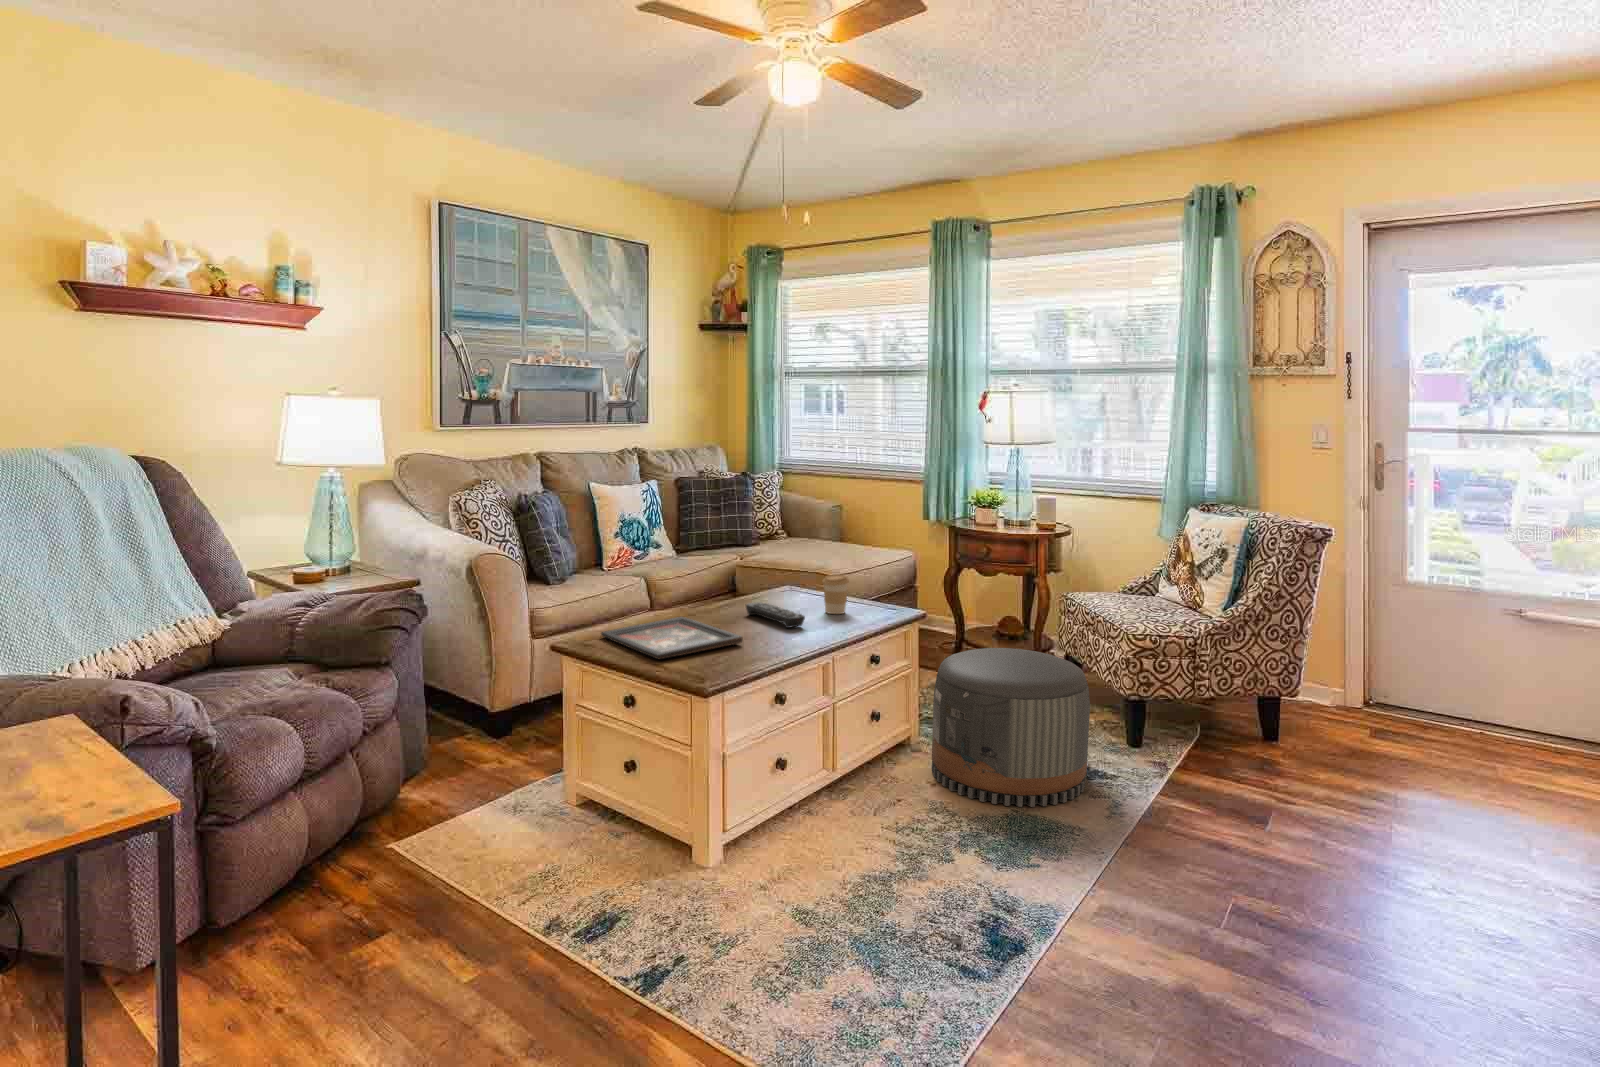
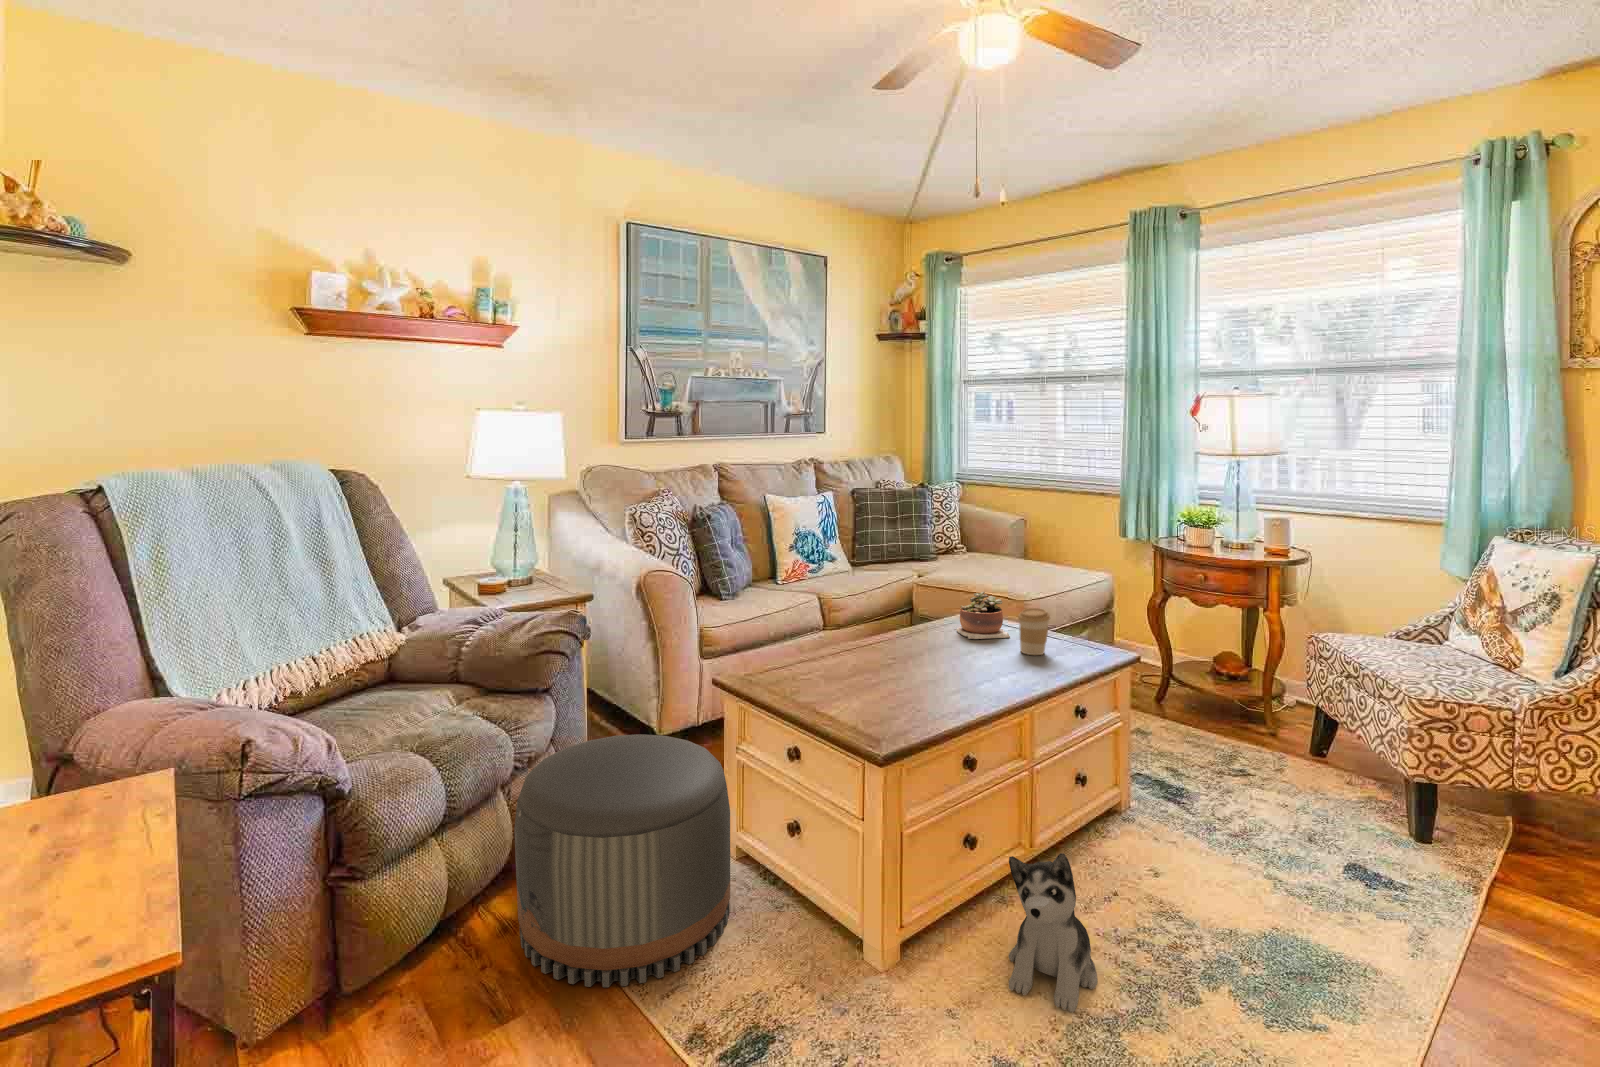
succulent plant: none [770,564,818,605] -> present [955,592,1010,639]
remote control: present [746,602,805,628] -> none [928,637,999,673]
decorative tray: present [601,617,743,659] -> none [767,651,927,712]
pouf: present [932,648,1090,807] -> present [514,734,730,987]
plush toy: none [808,753,878,874] -> present [1009,853,1097,1012]

